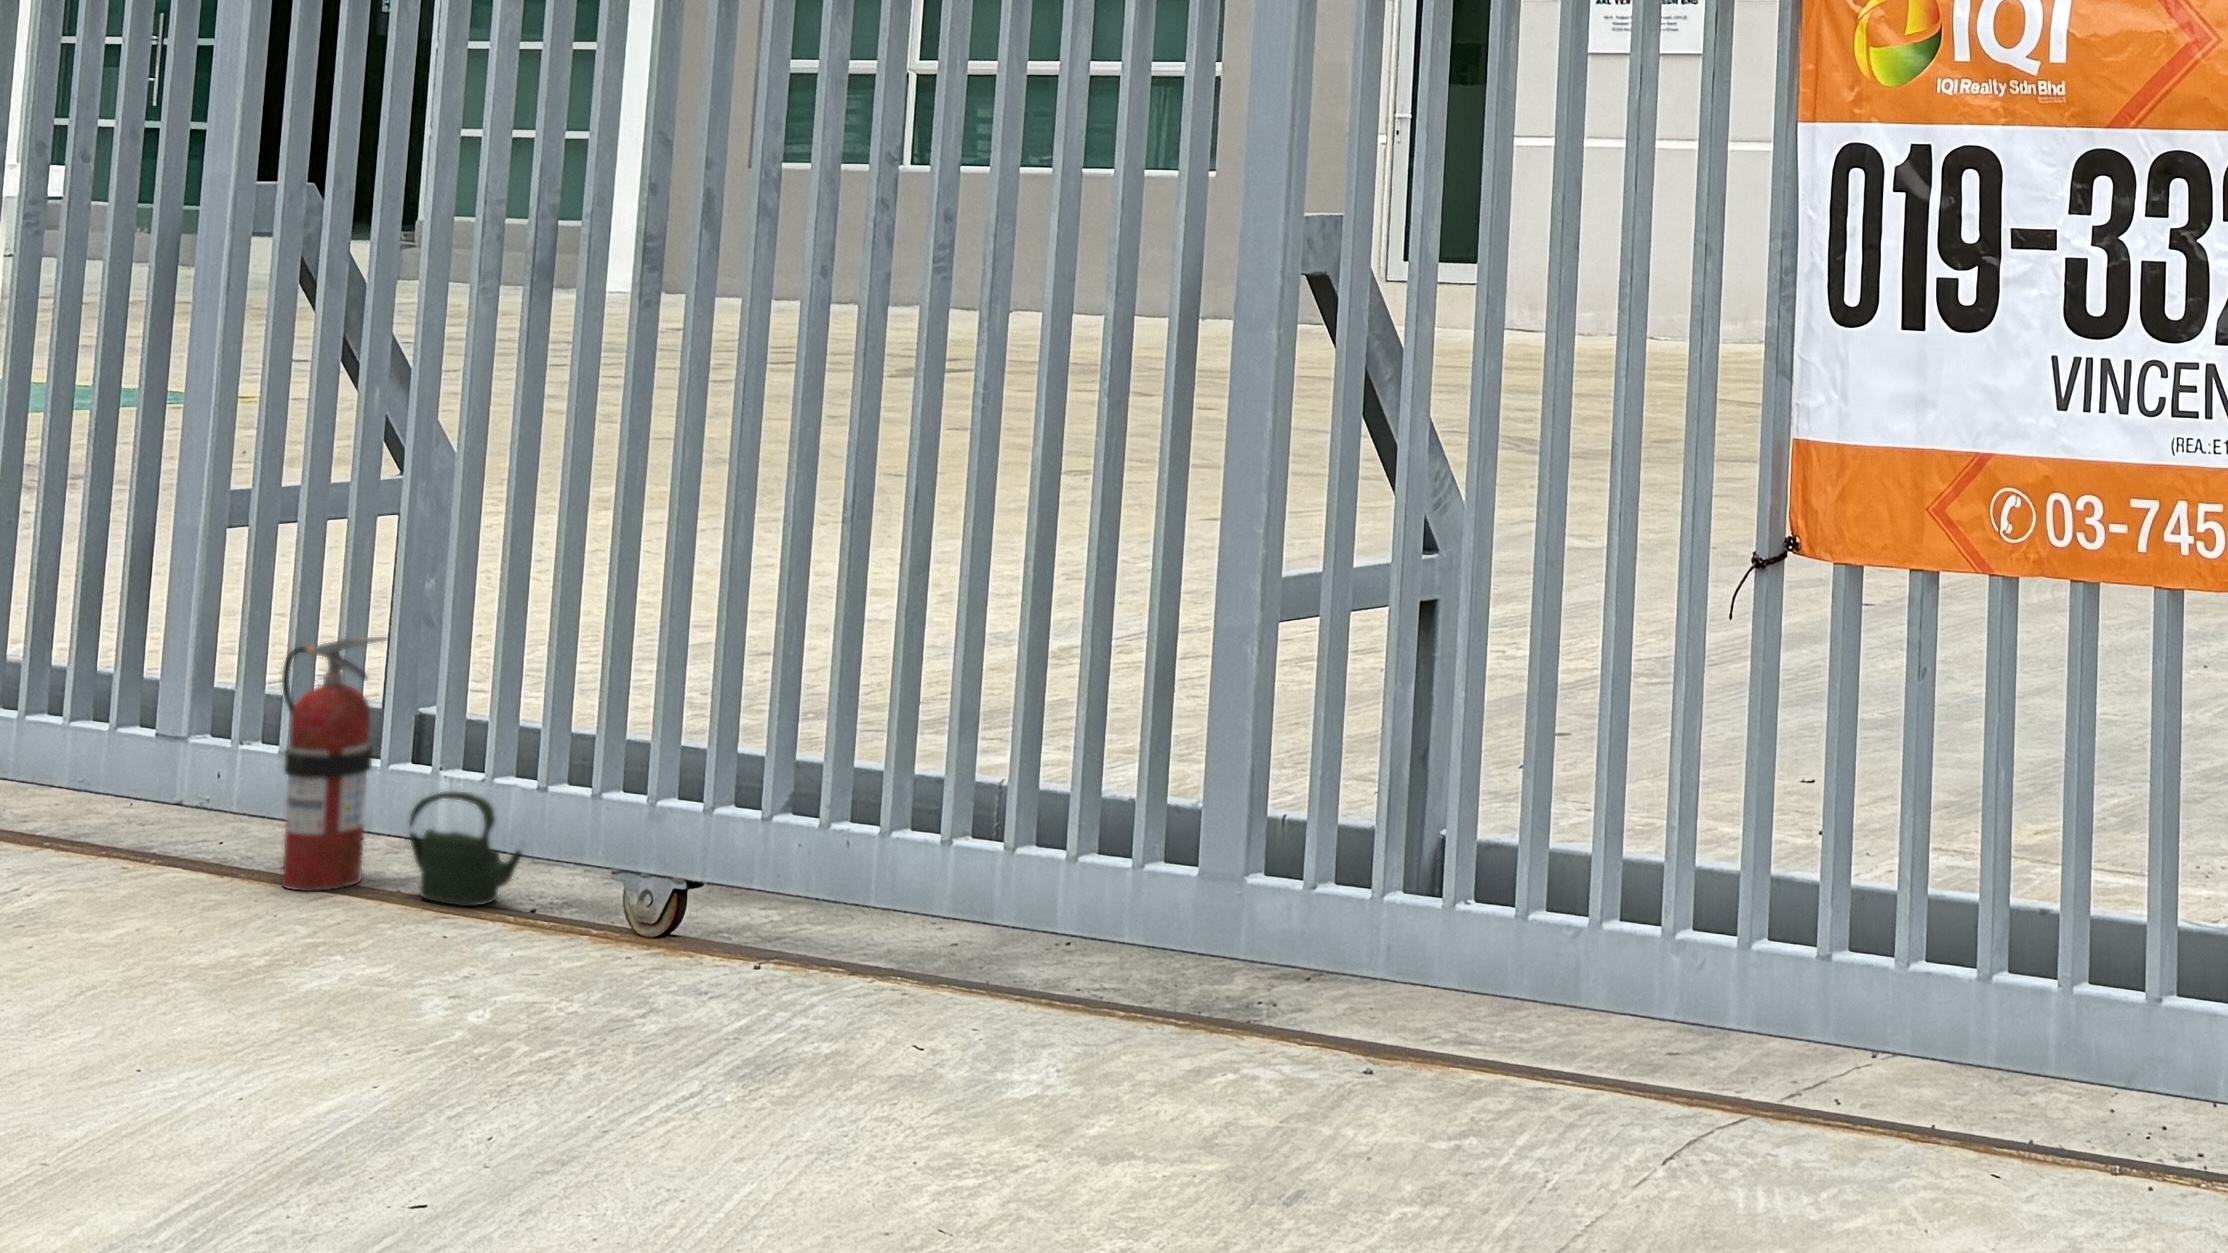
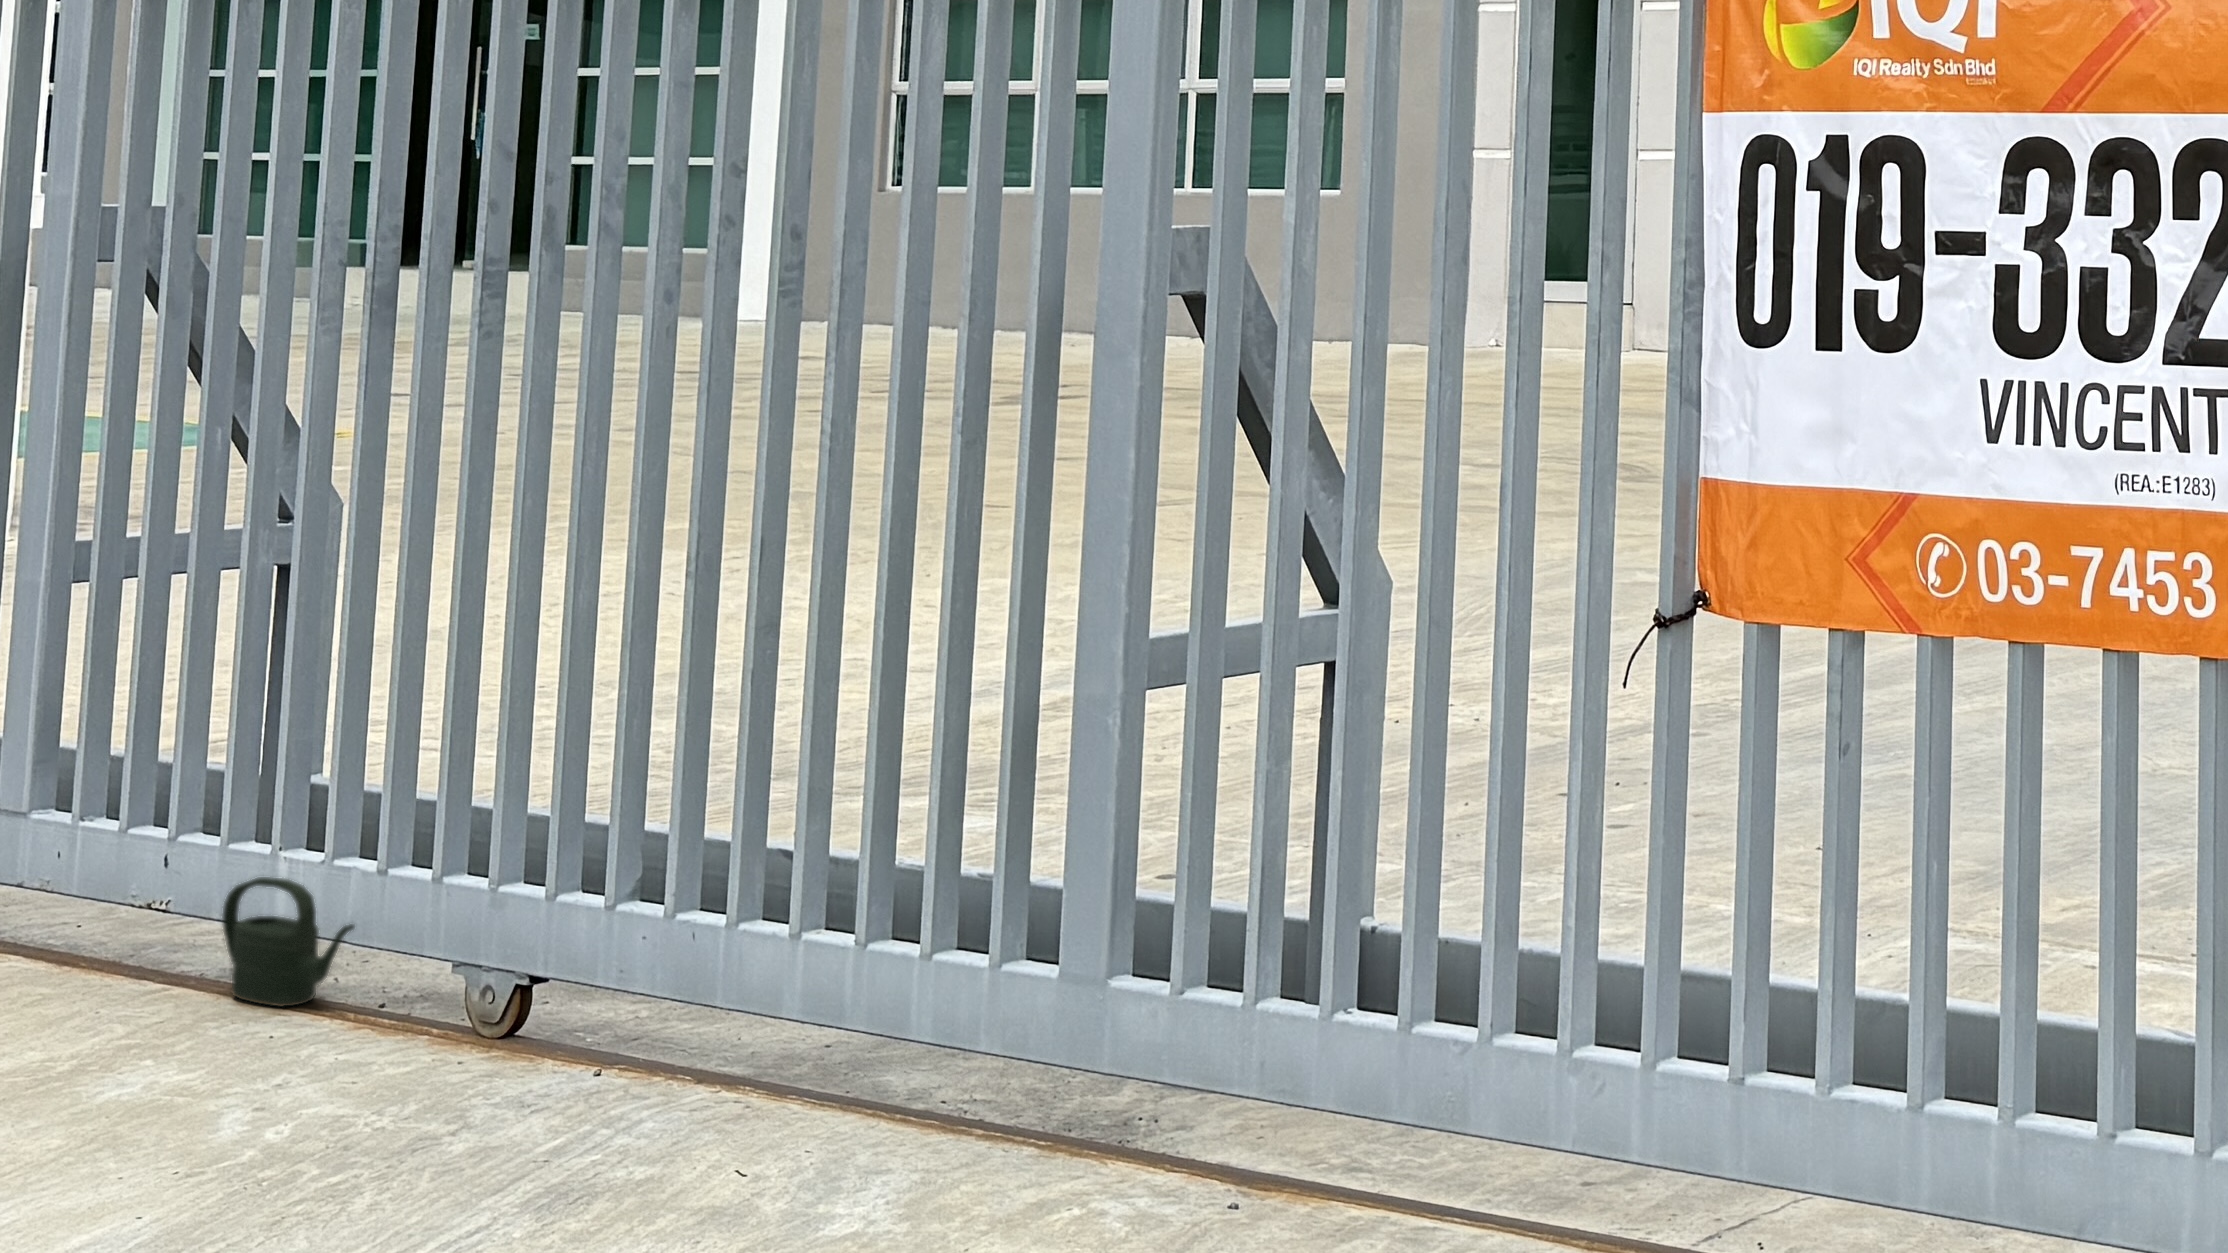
fire extinguisher: present [282,637,387,891] -> none [89,705,202,988]

